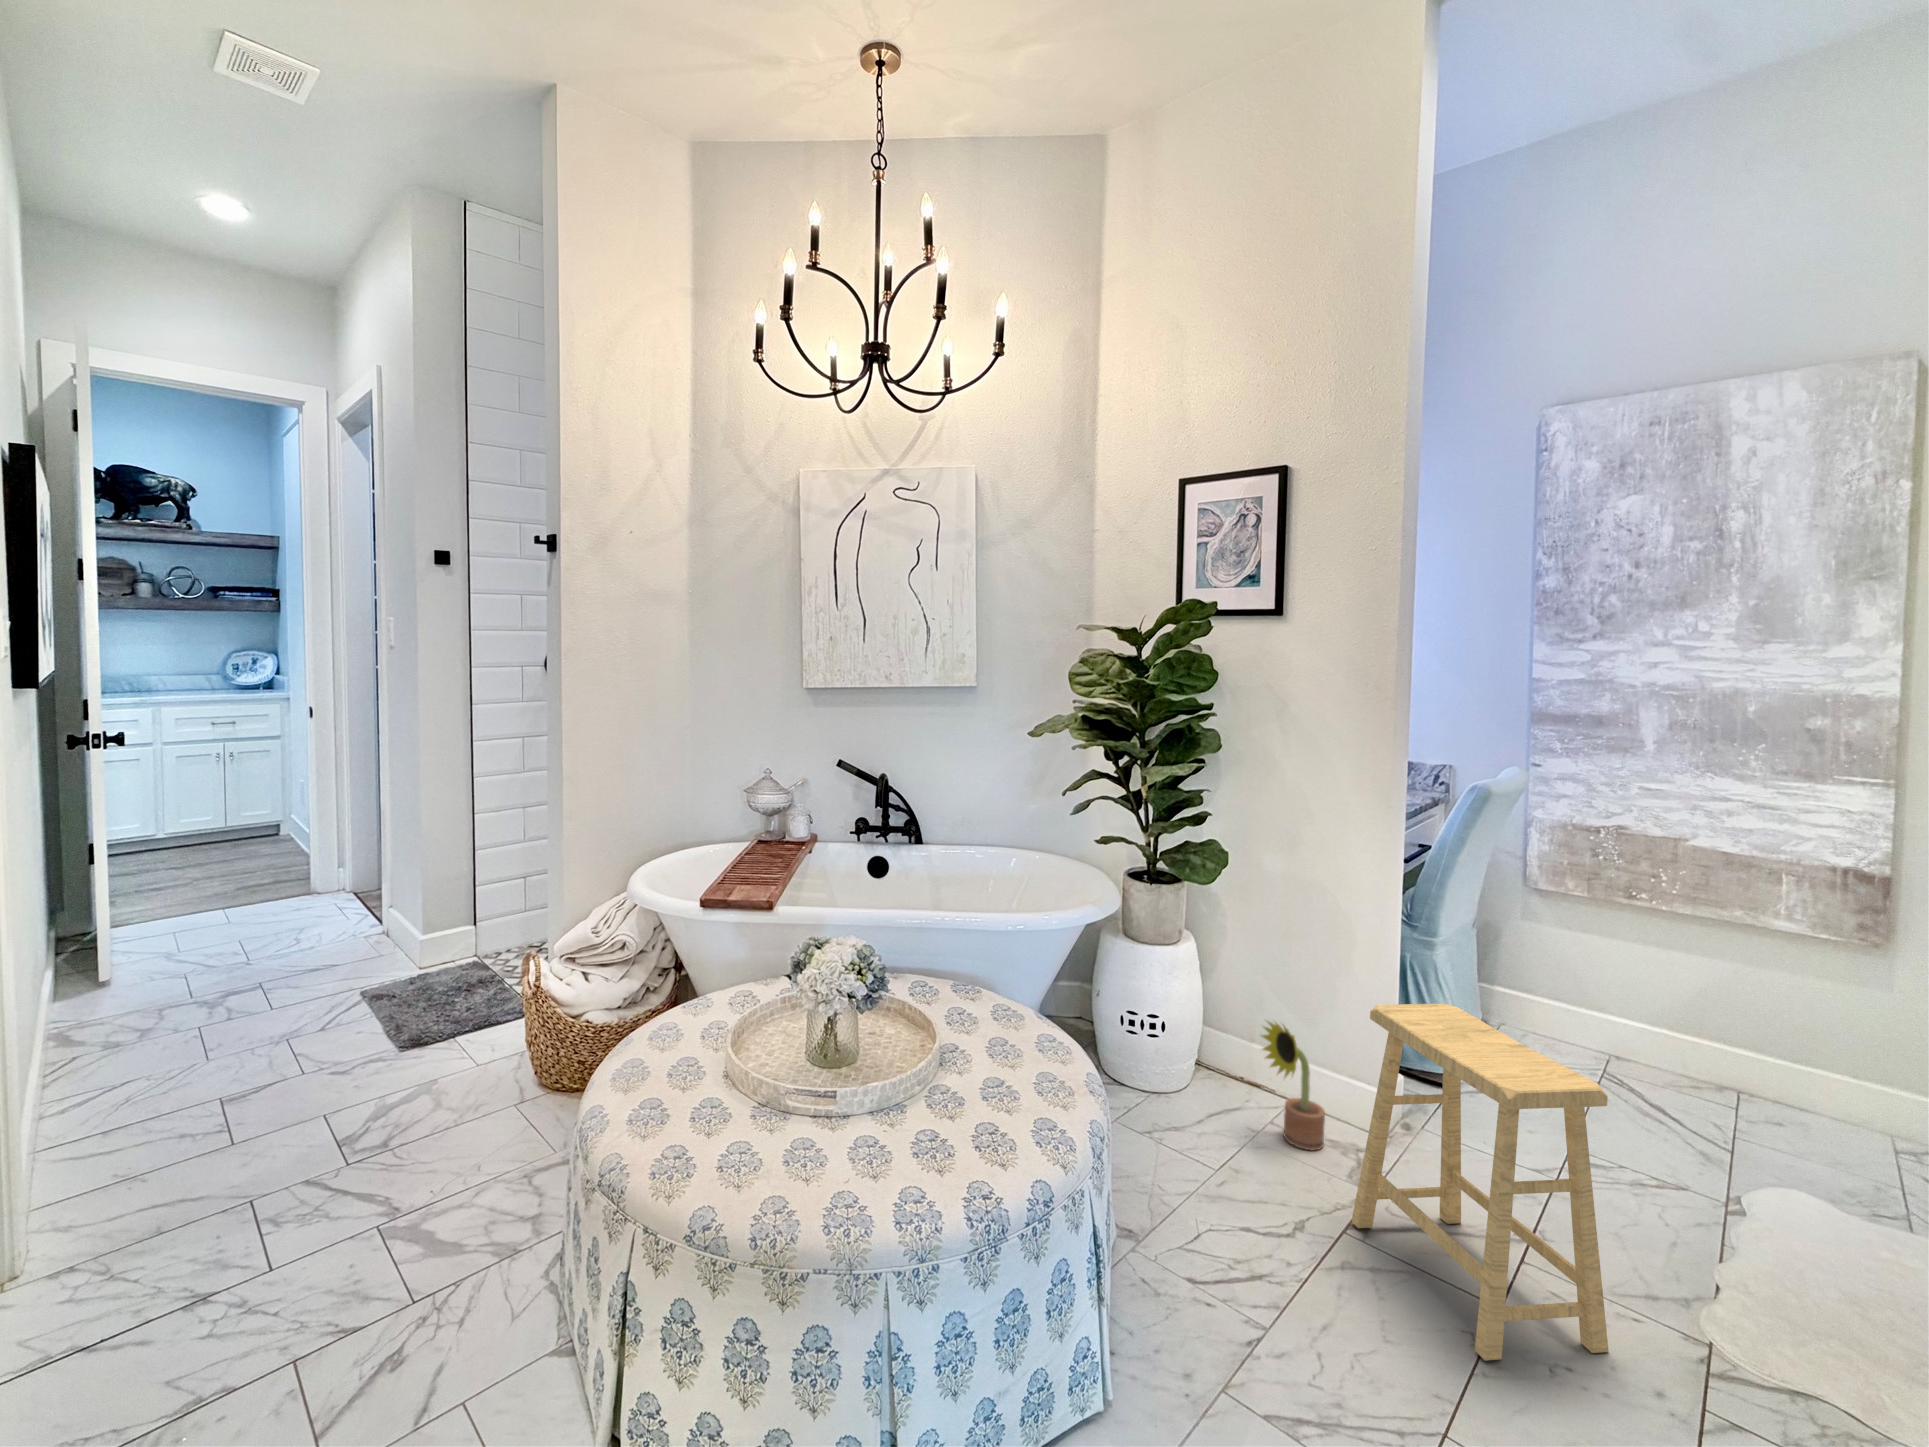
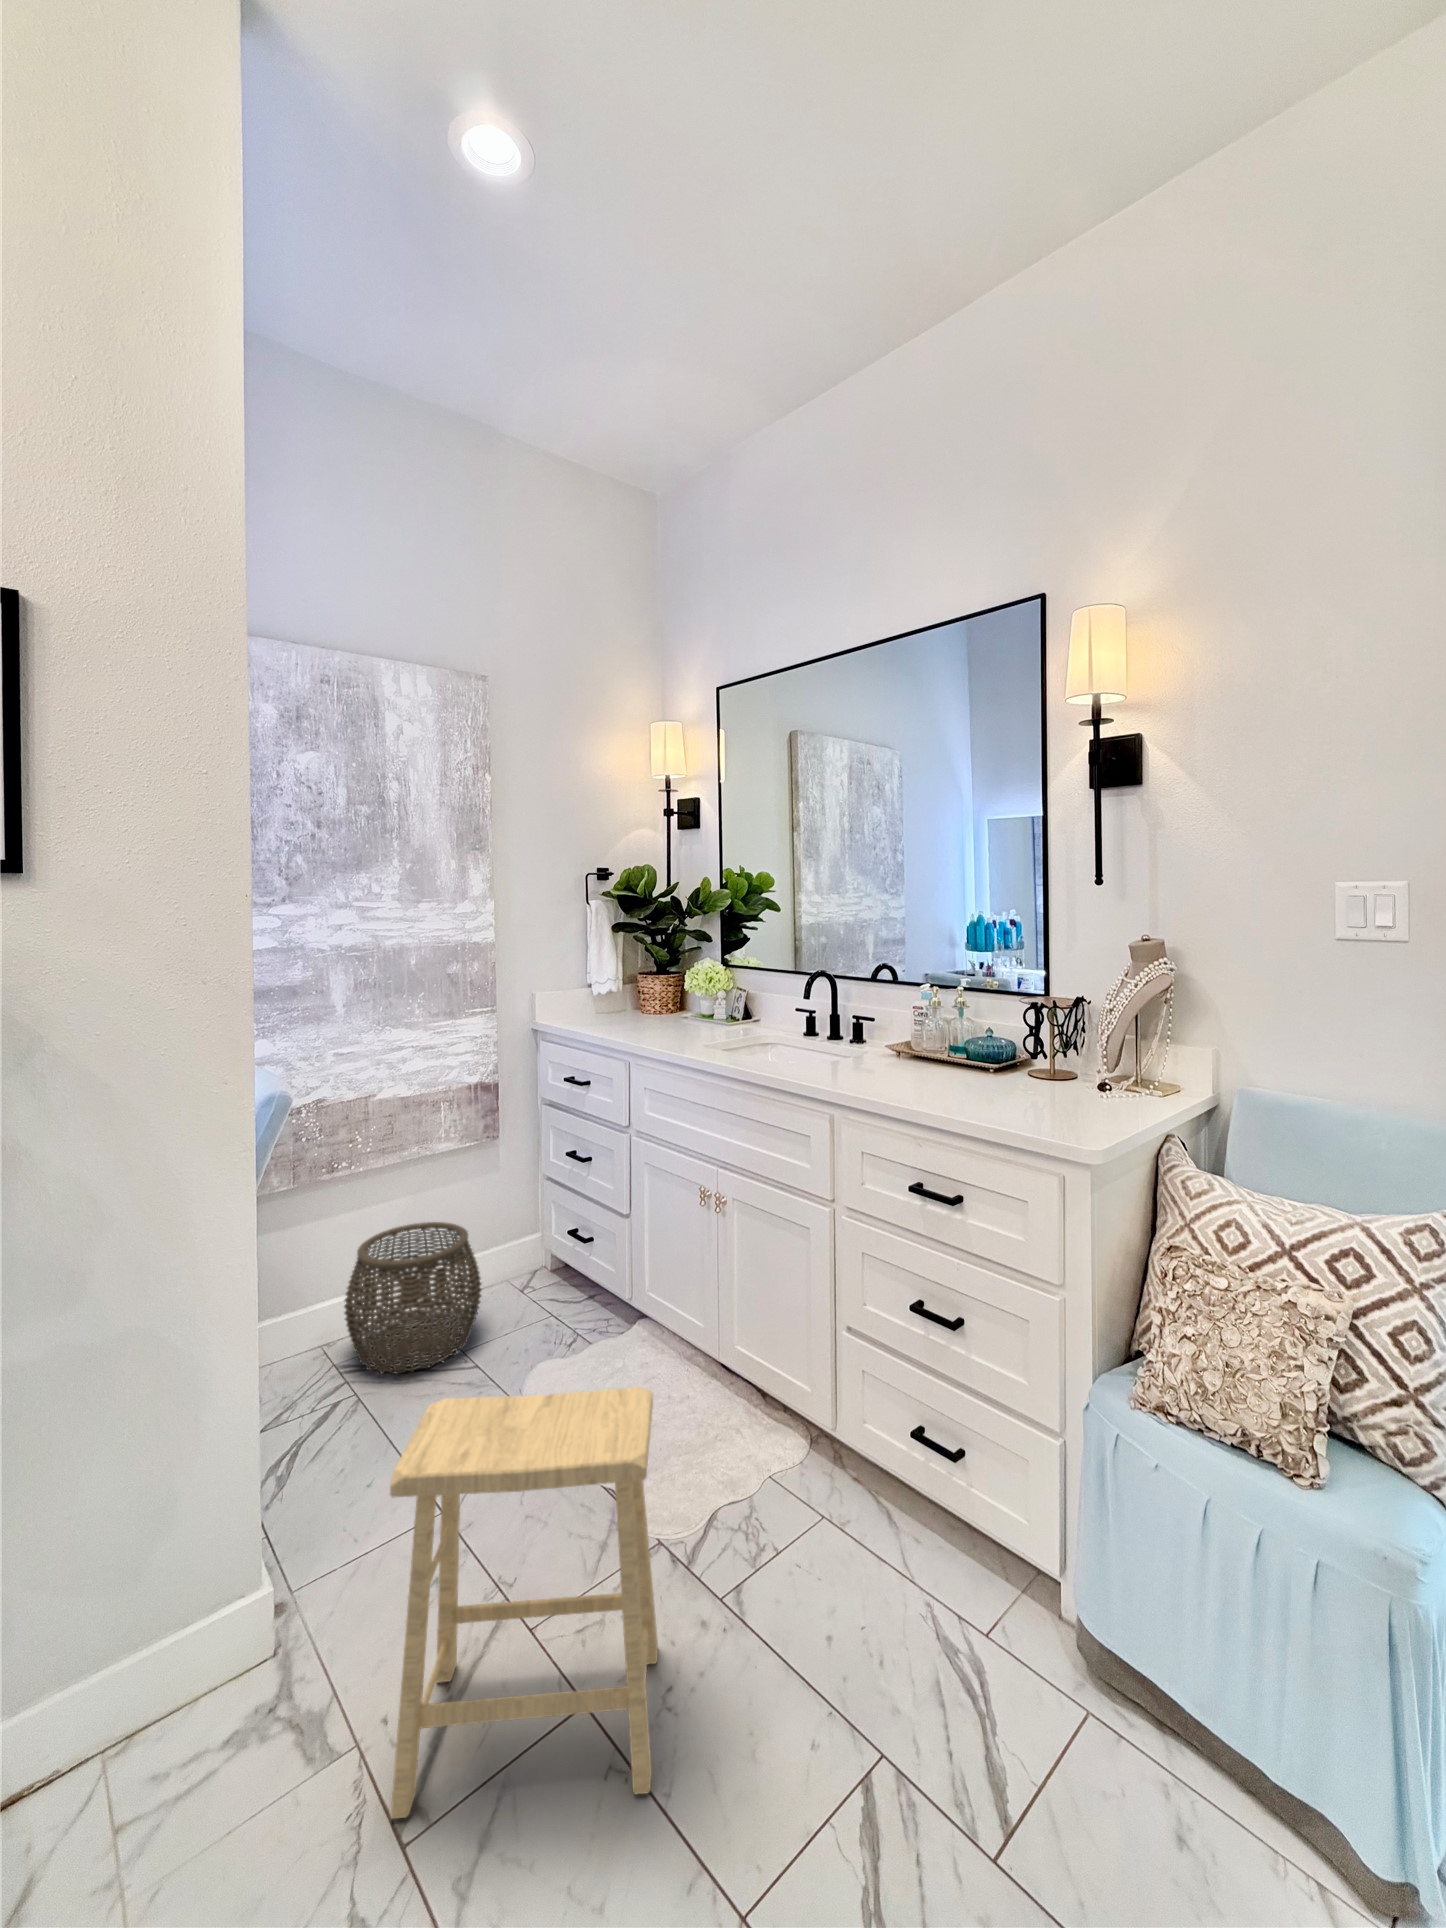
woven basket: none [1607,974,1785,1131] -> present [344,1222,481,1374]
decorative plant: present [1262,1020,1325,1150] -> none [100,1622,233,1817]

